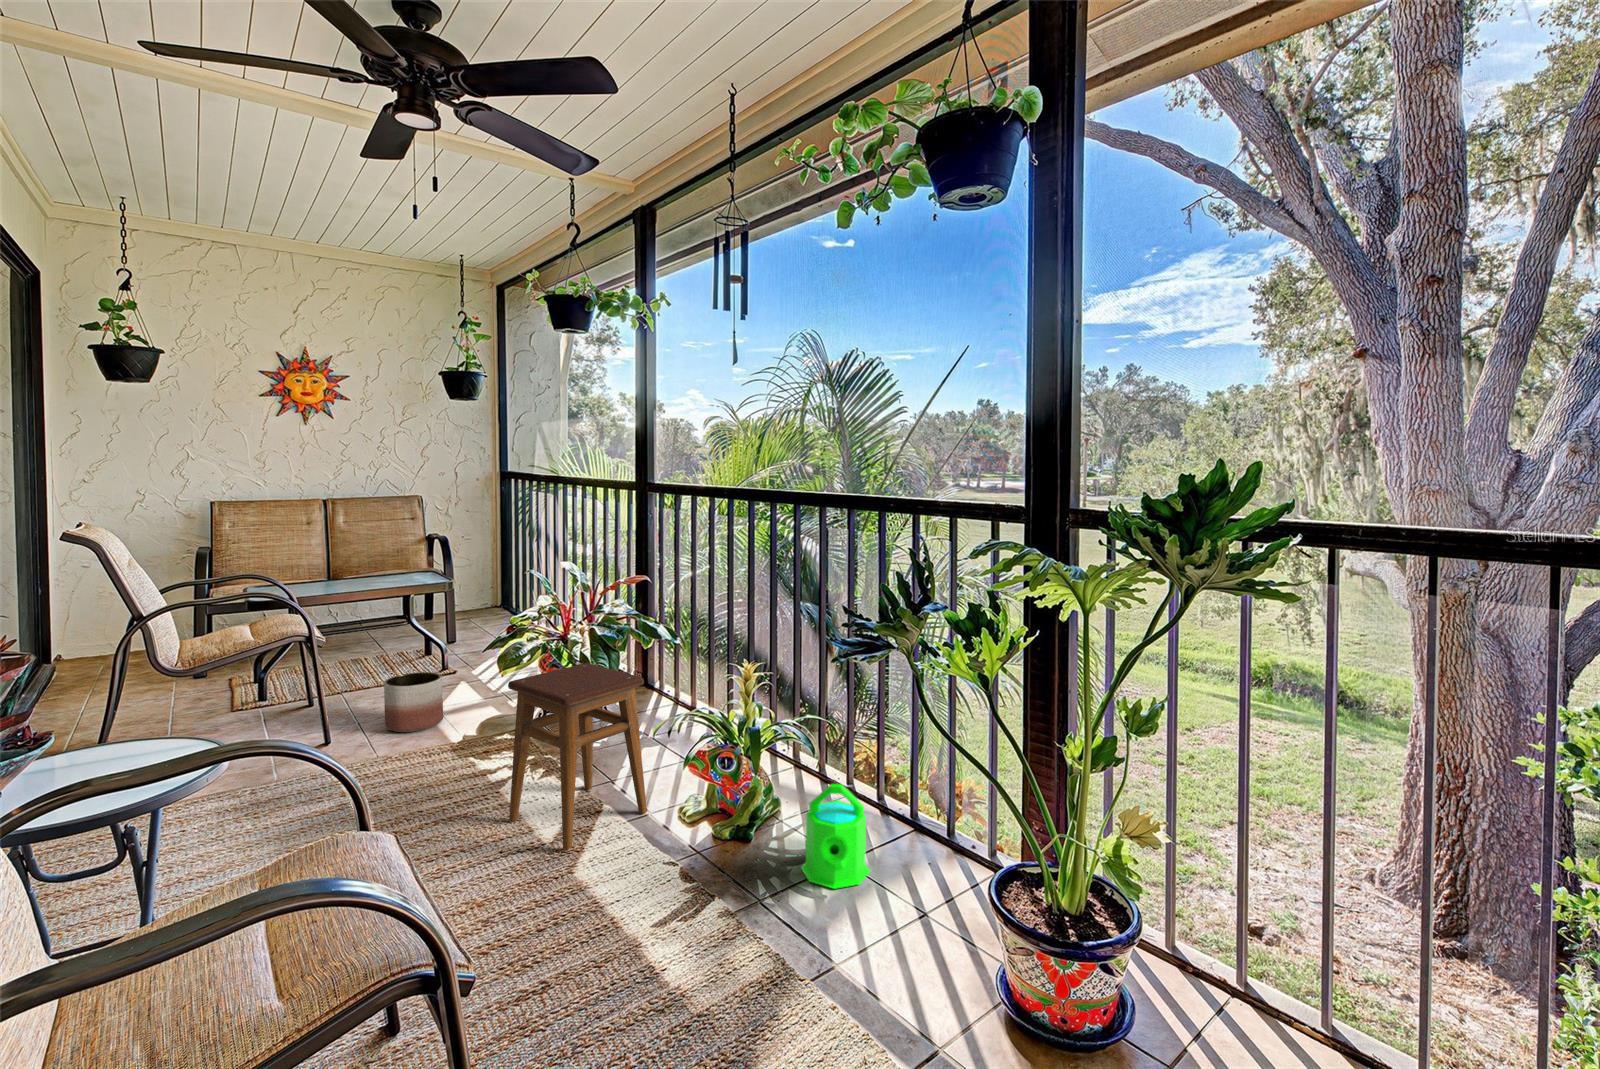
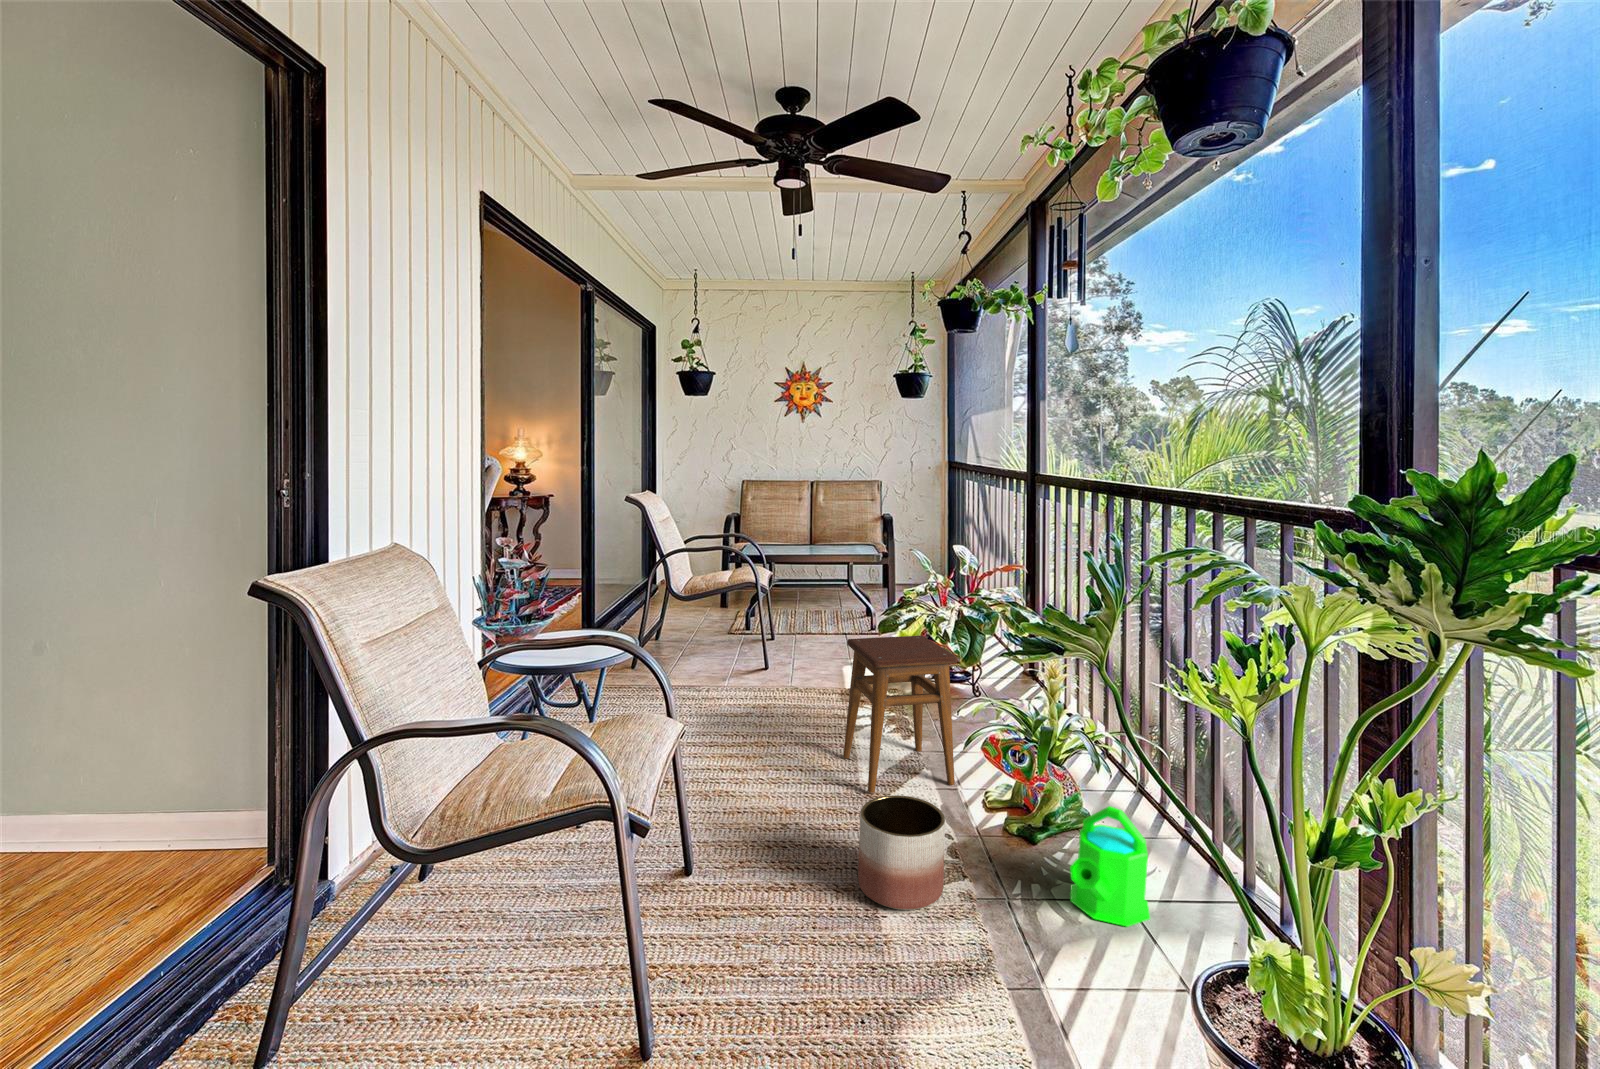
planter: present [384,672,443,732] -> present [858,795,945,910]

